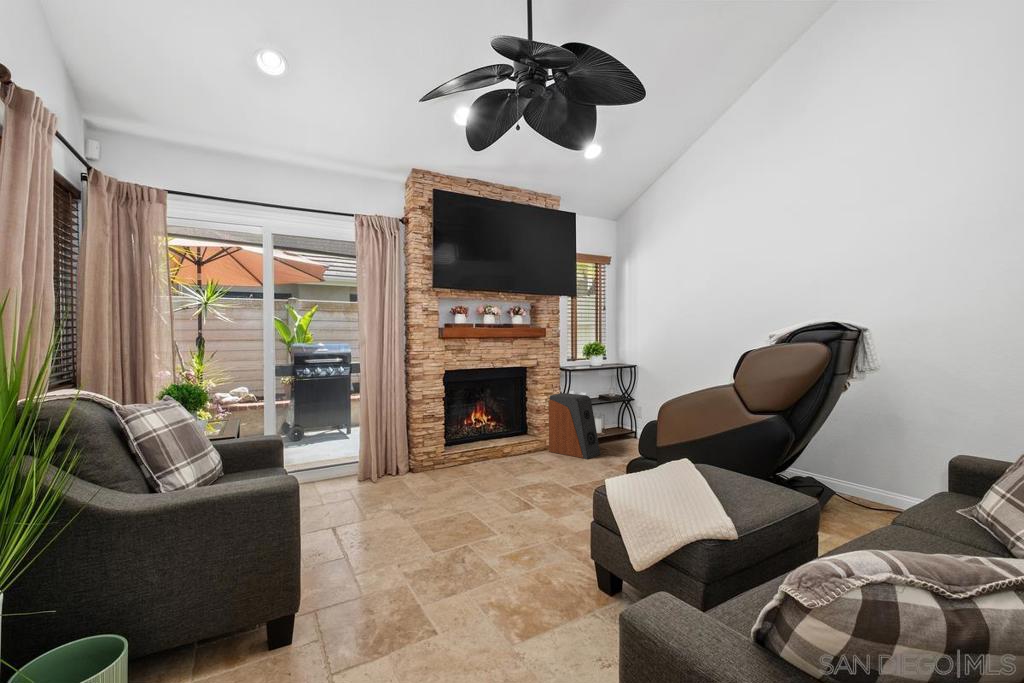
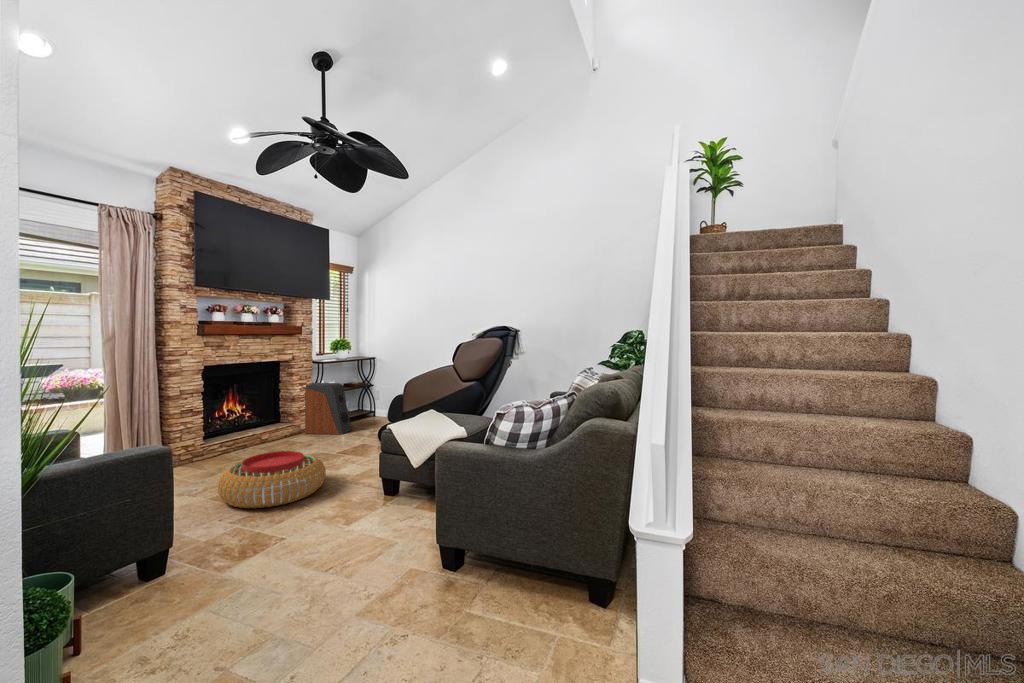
pouf: none [410,483,533,564] -> present [217,451,326,508]

